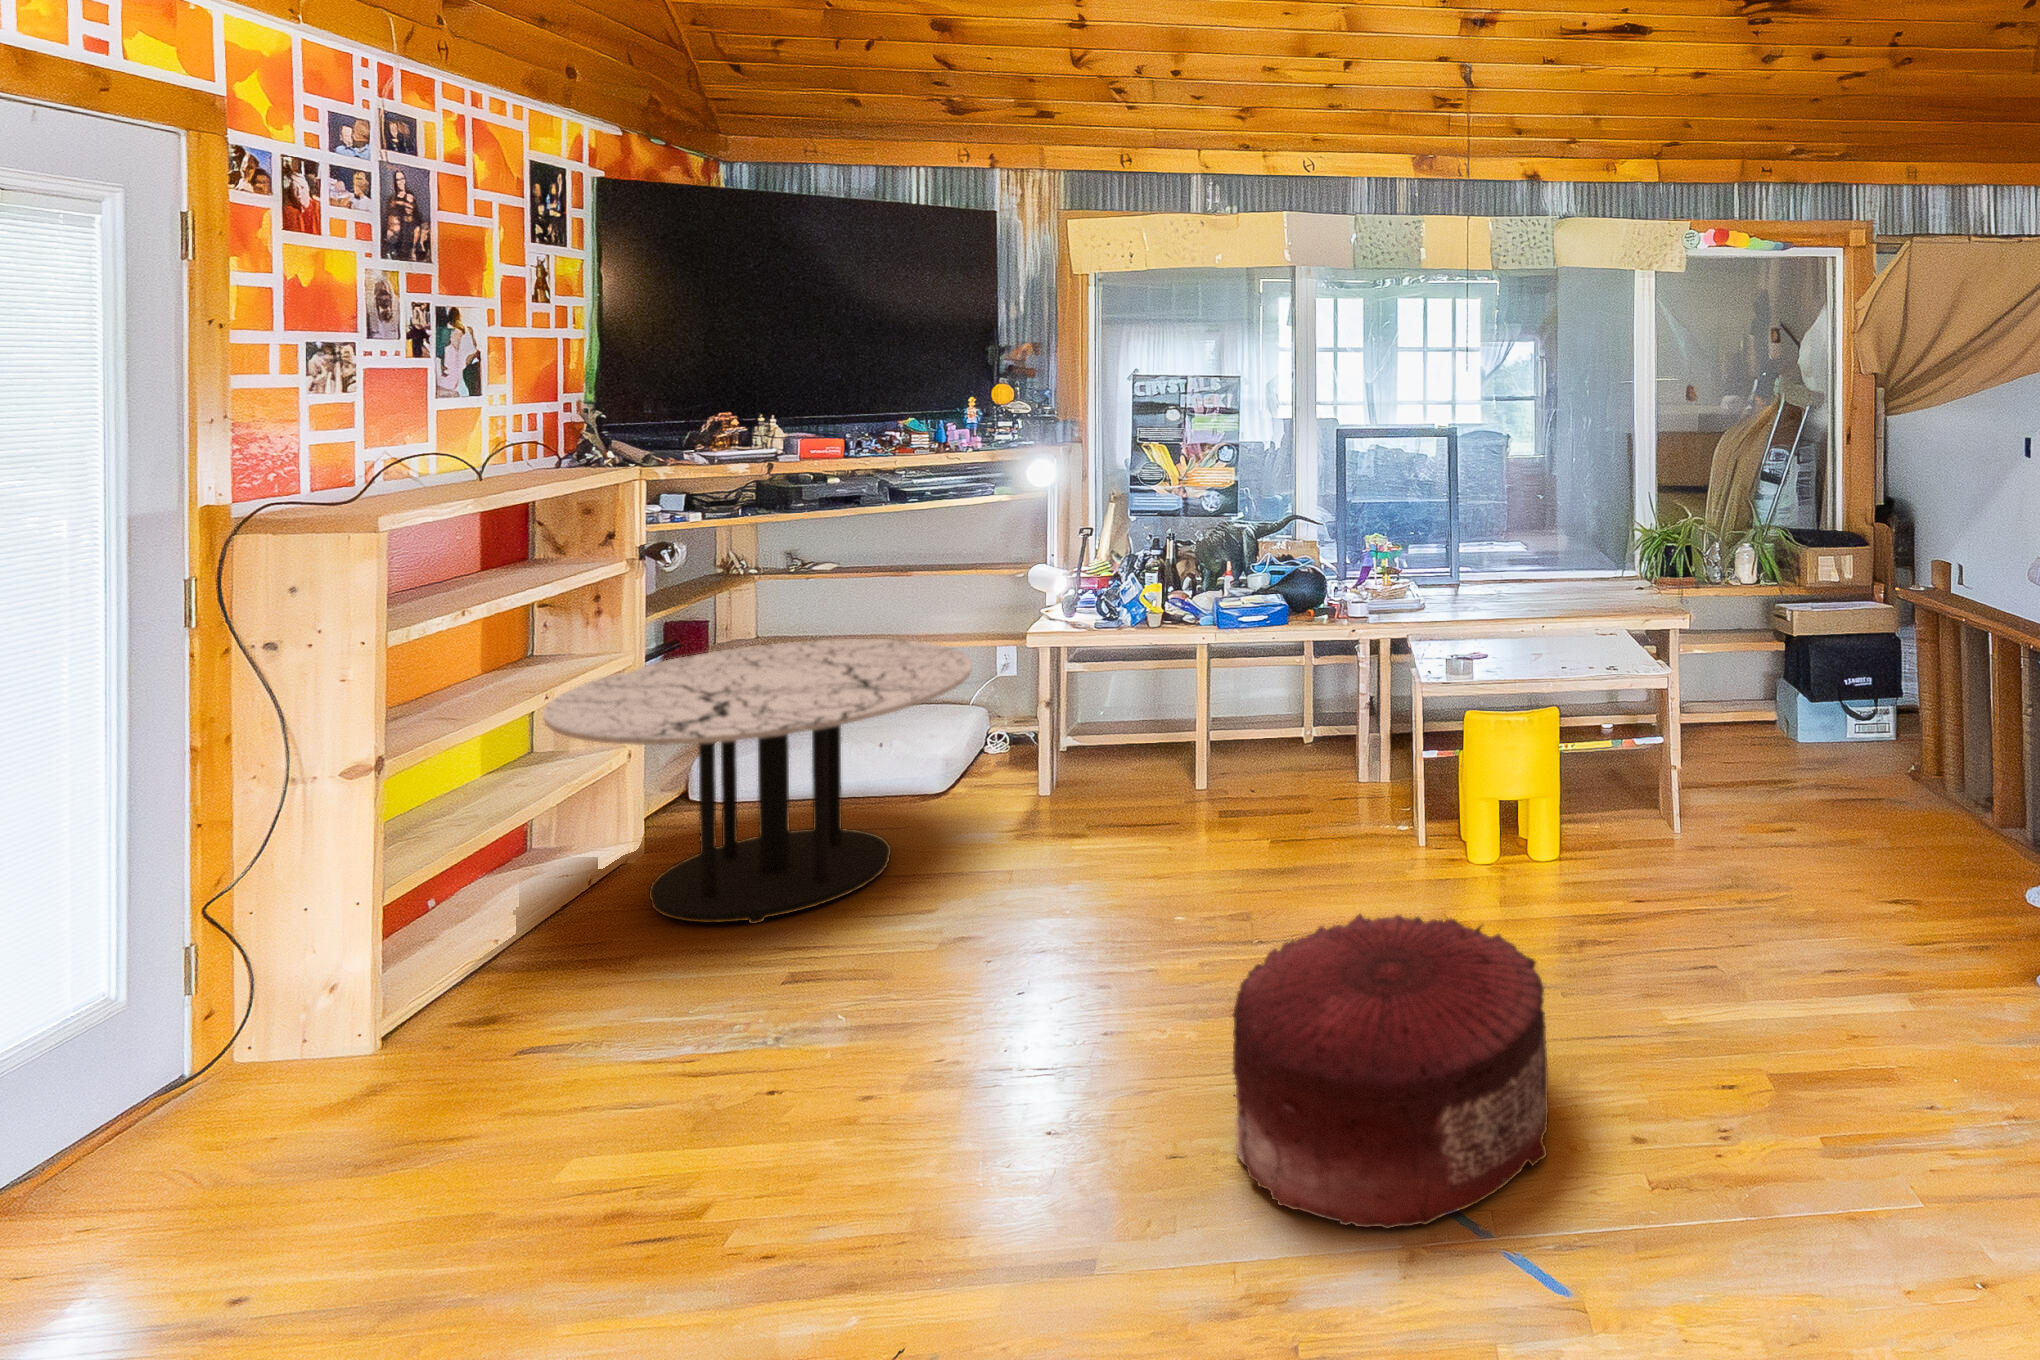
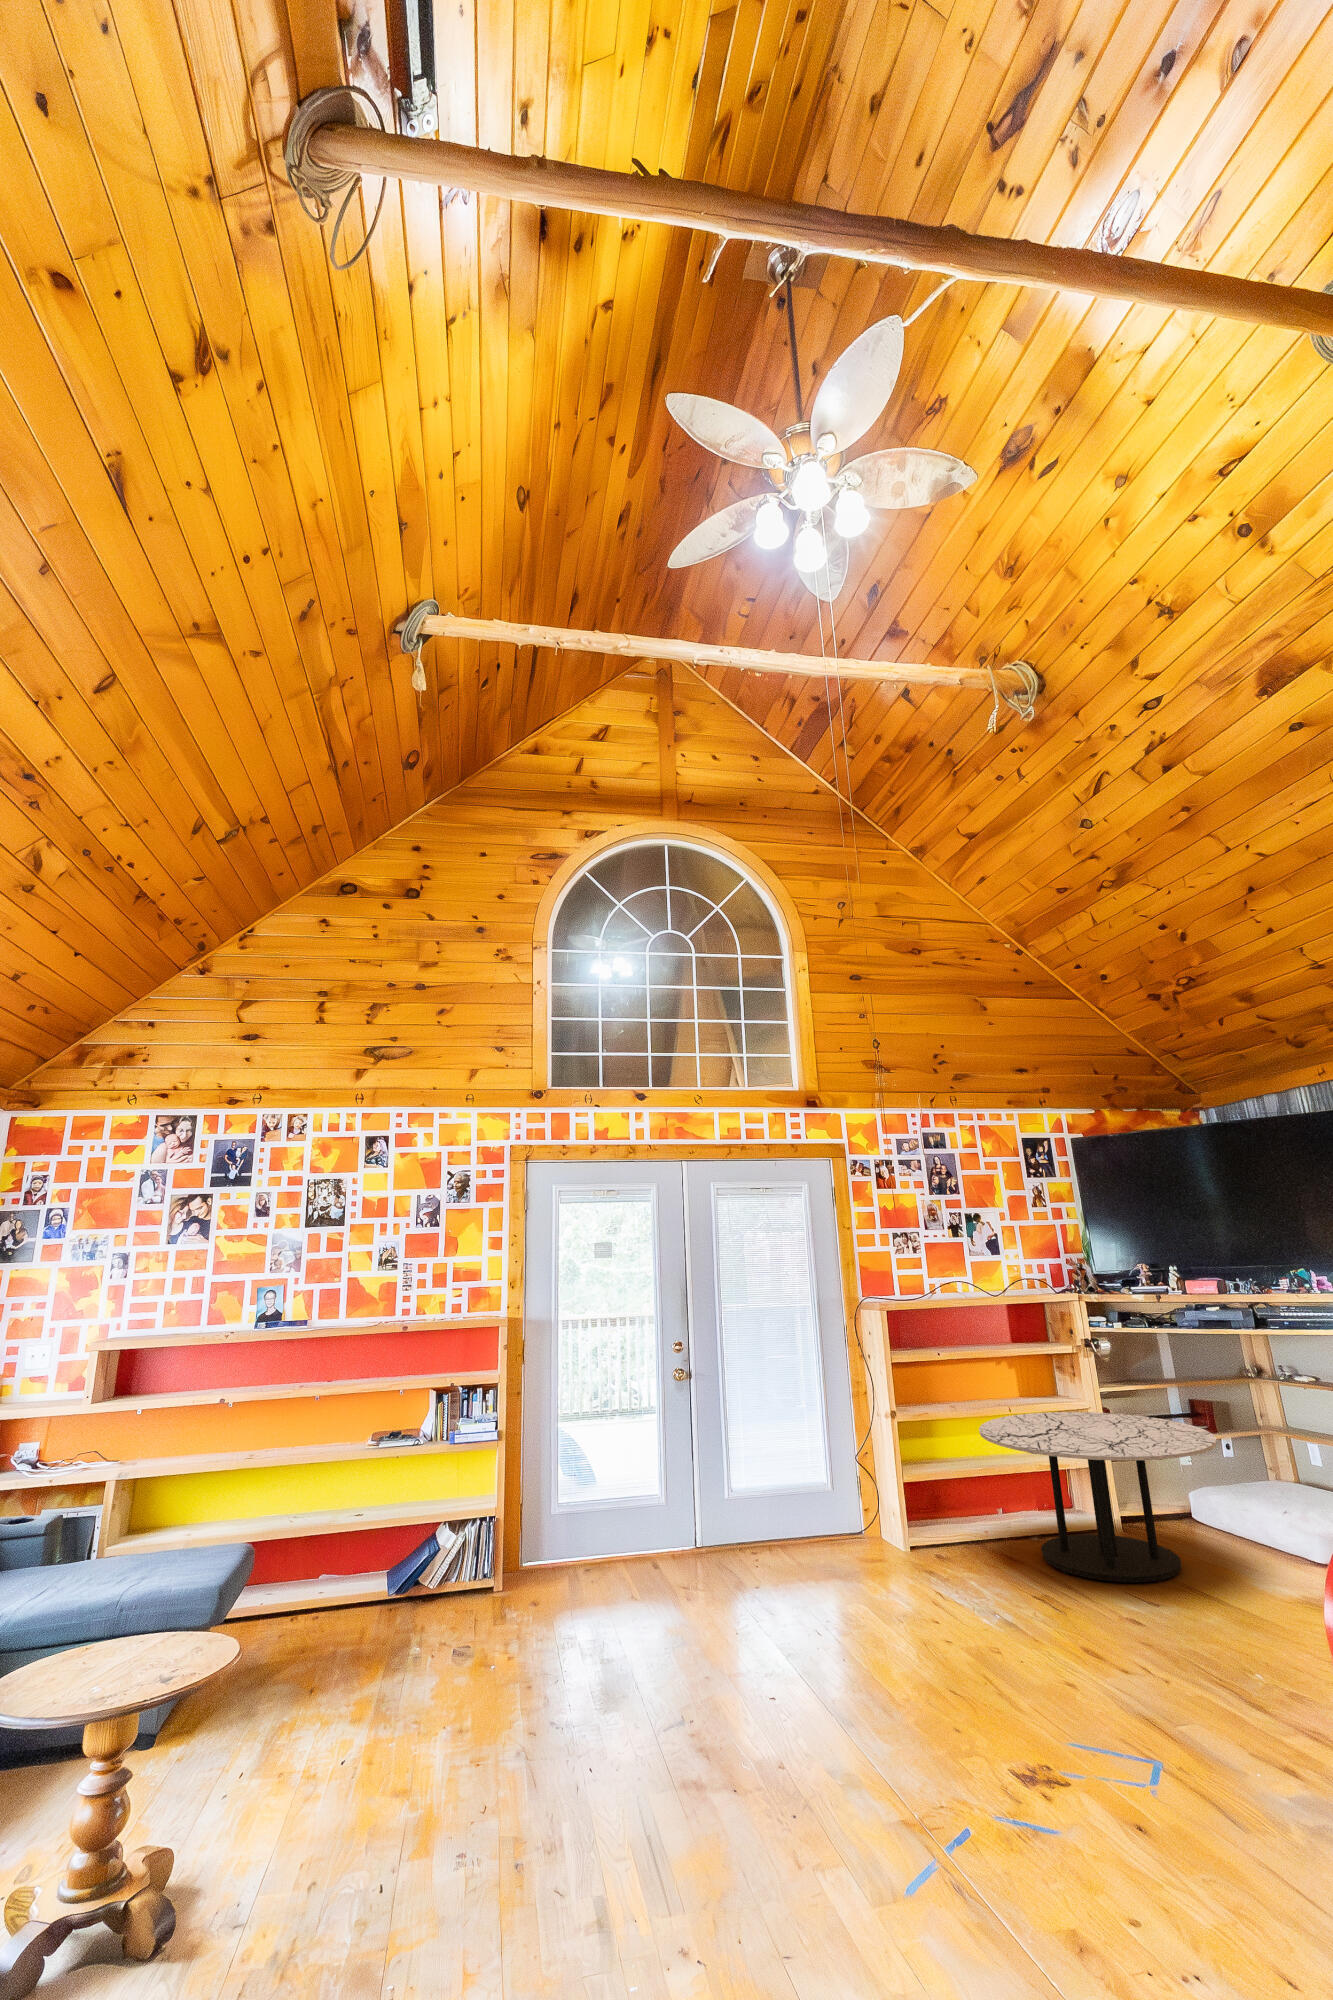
pouf: present [1233,914,1548,1228] -> none [891,1639,1142,1868]

